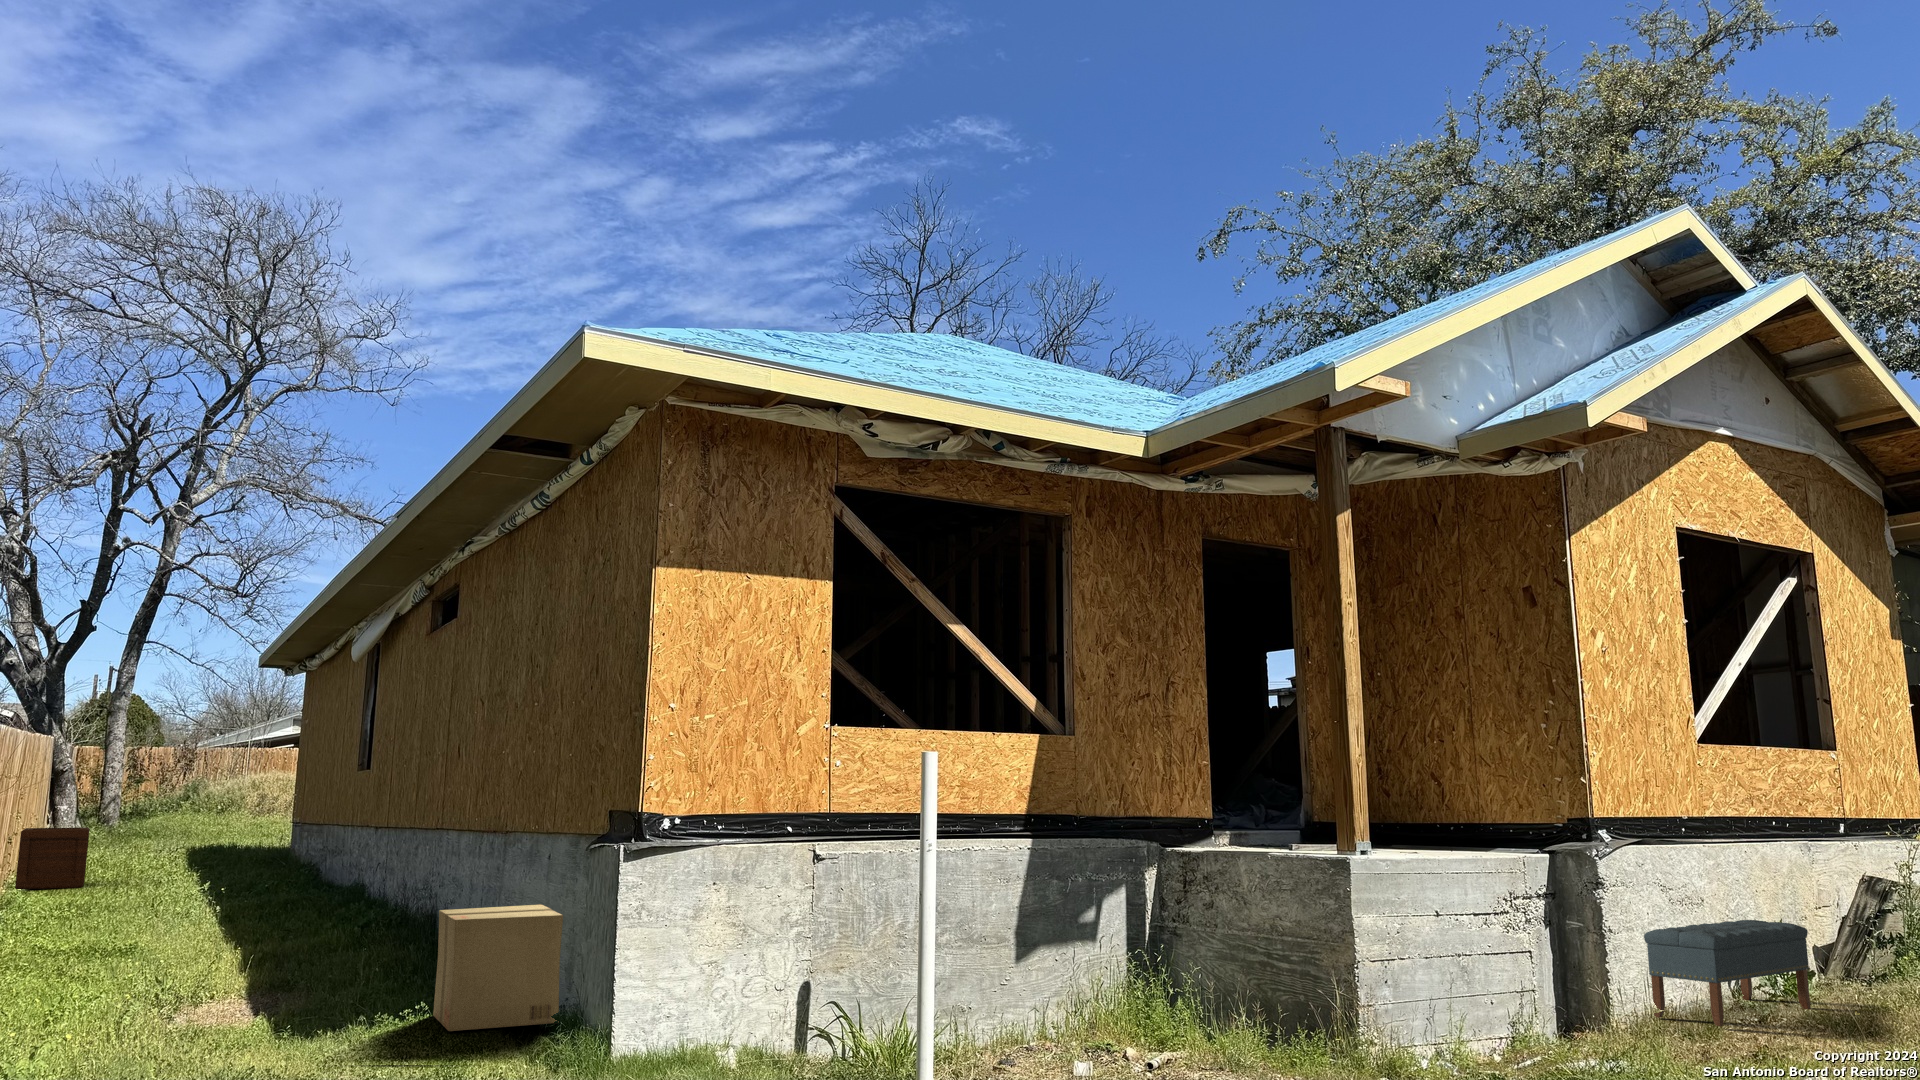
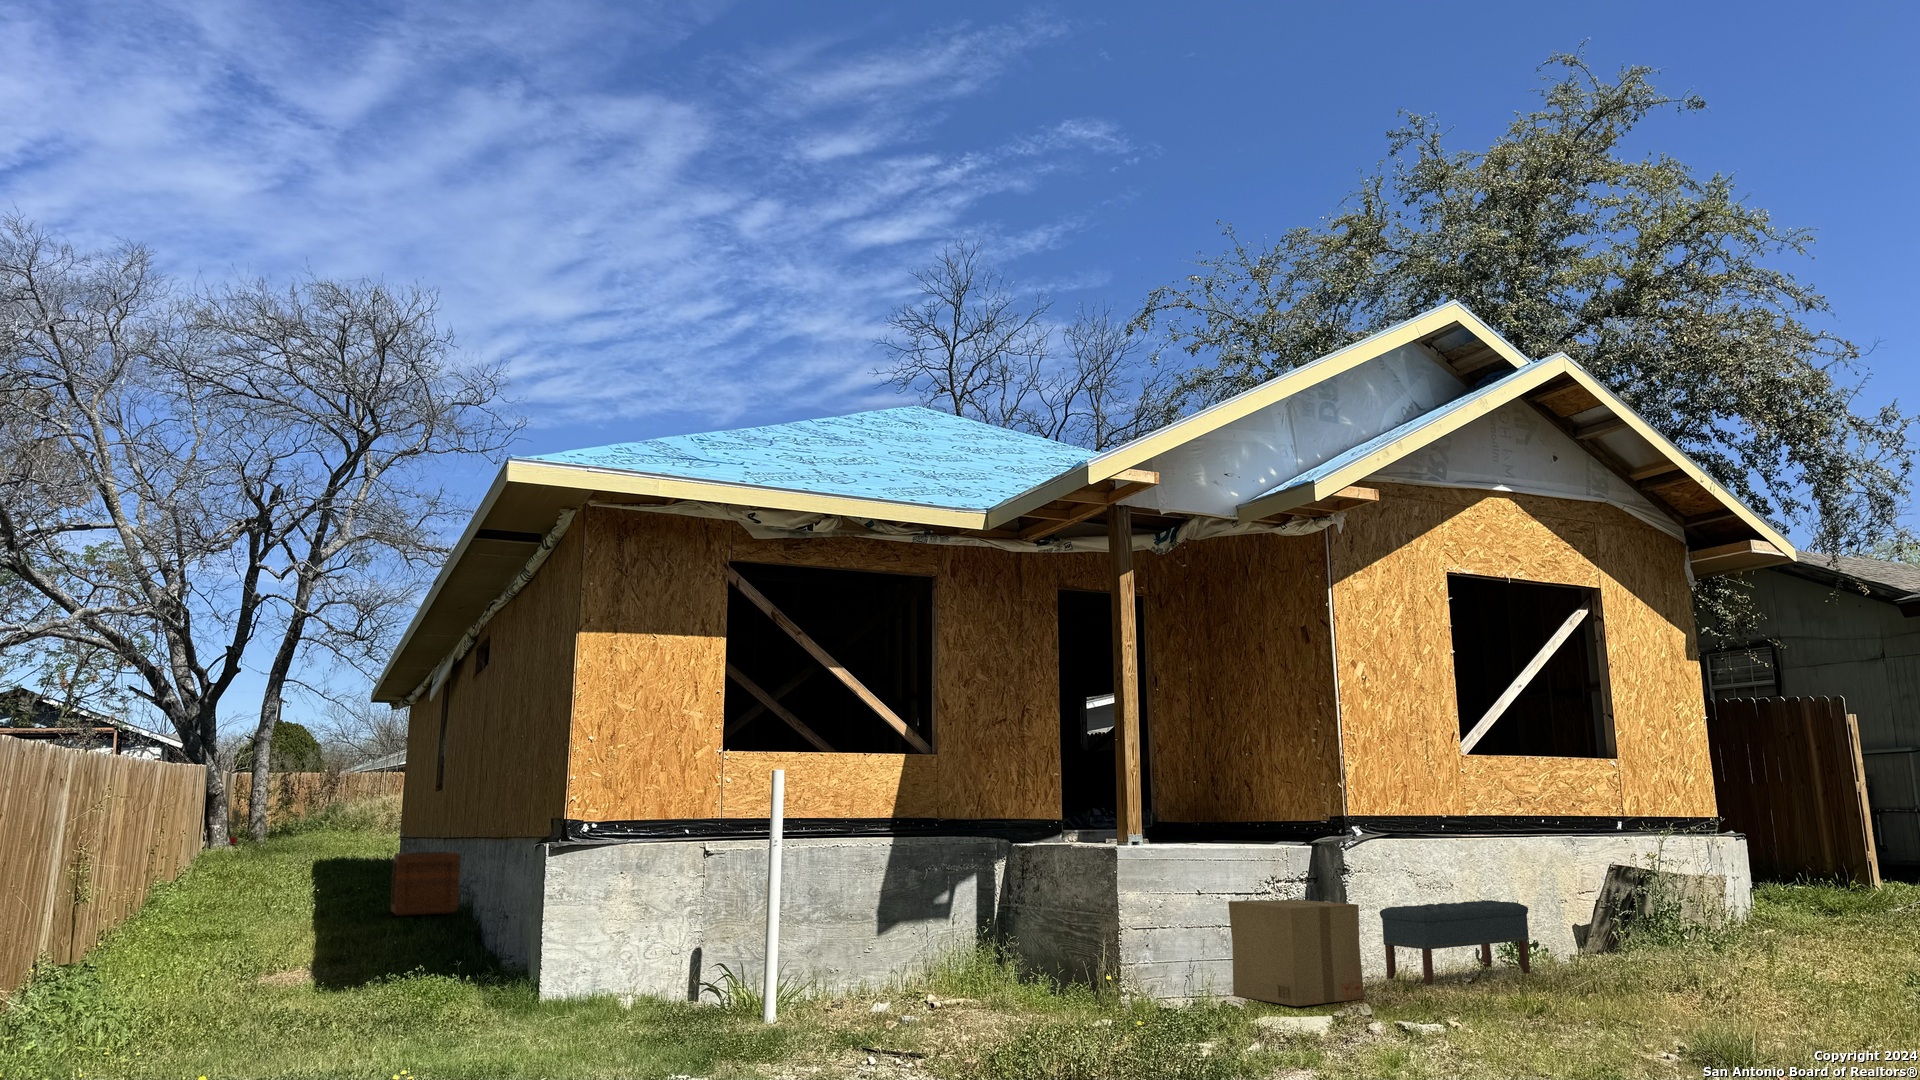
potted tree: none [68,782,97,828] -> present [224,806,242,845]
wooden crate: present [15,827,90,889] -> present [391,852,461,916]
cardboard box: present [433,905,563,1031] -> present [1228,899,1364,1006]

